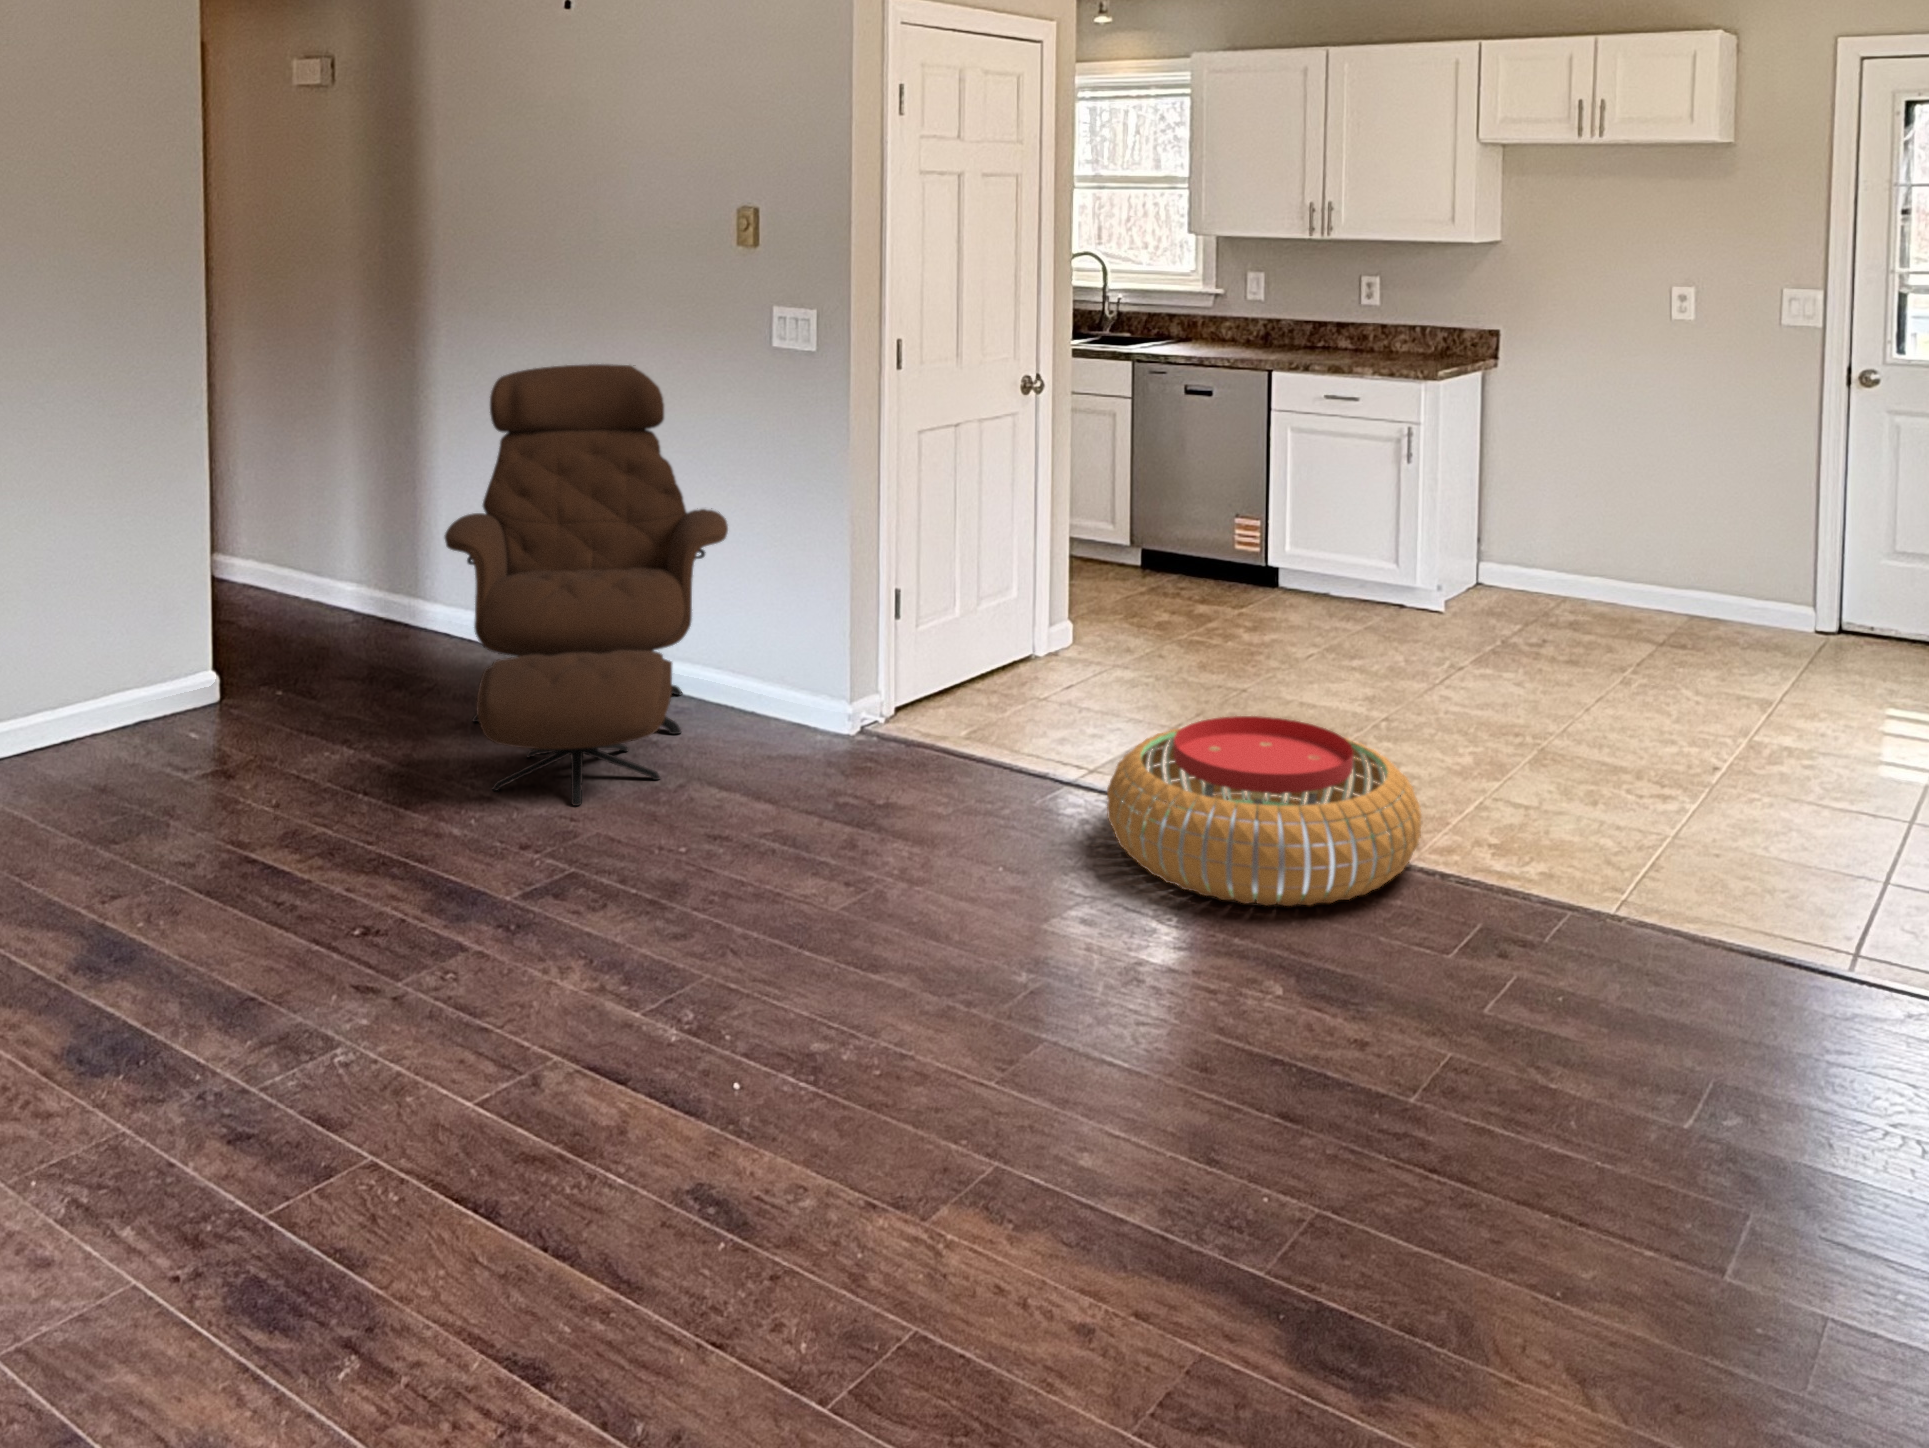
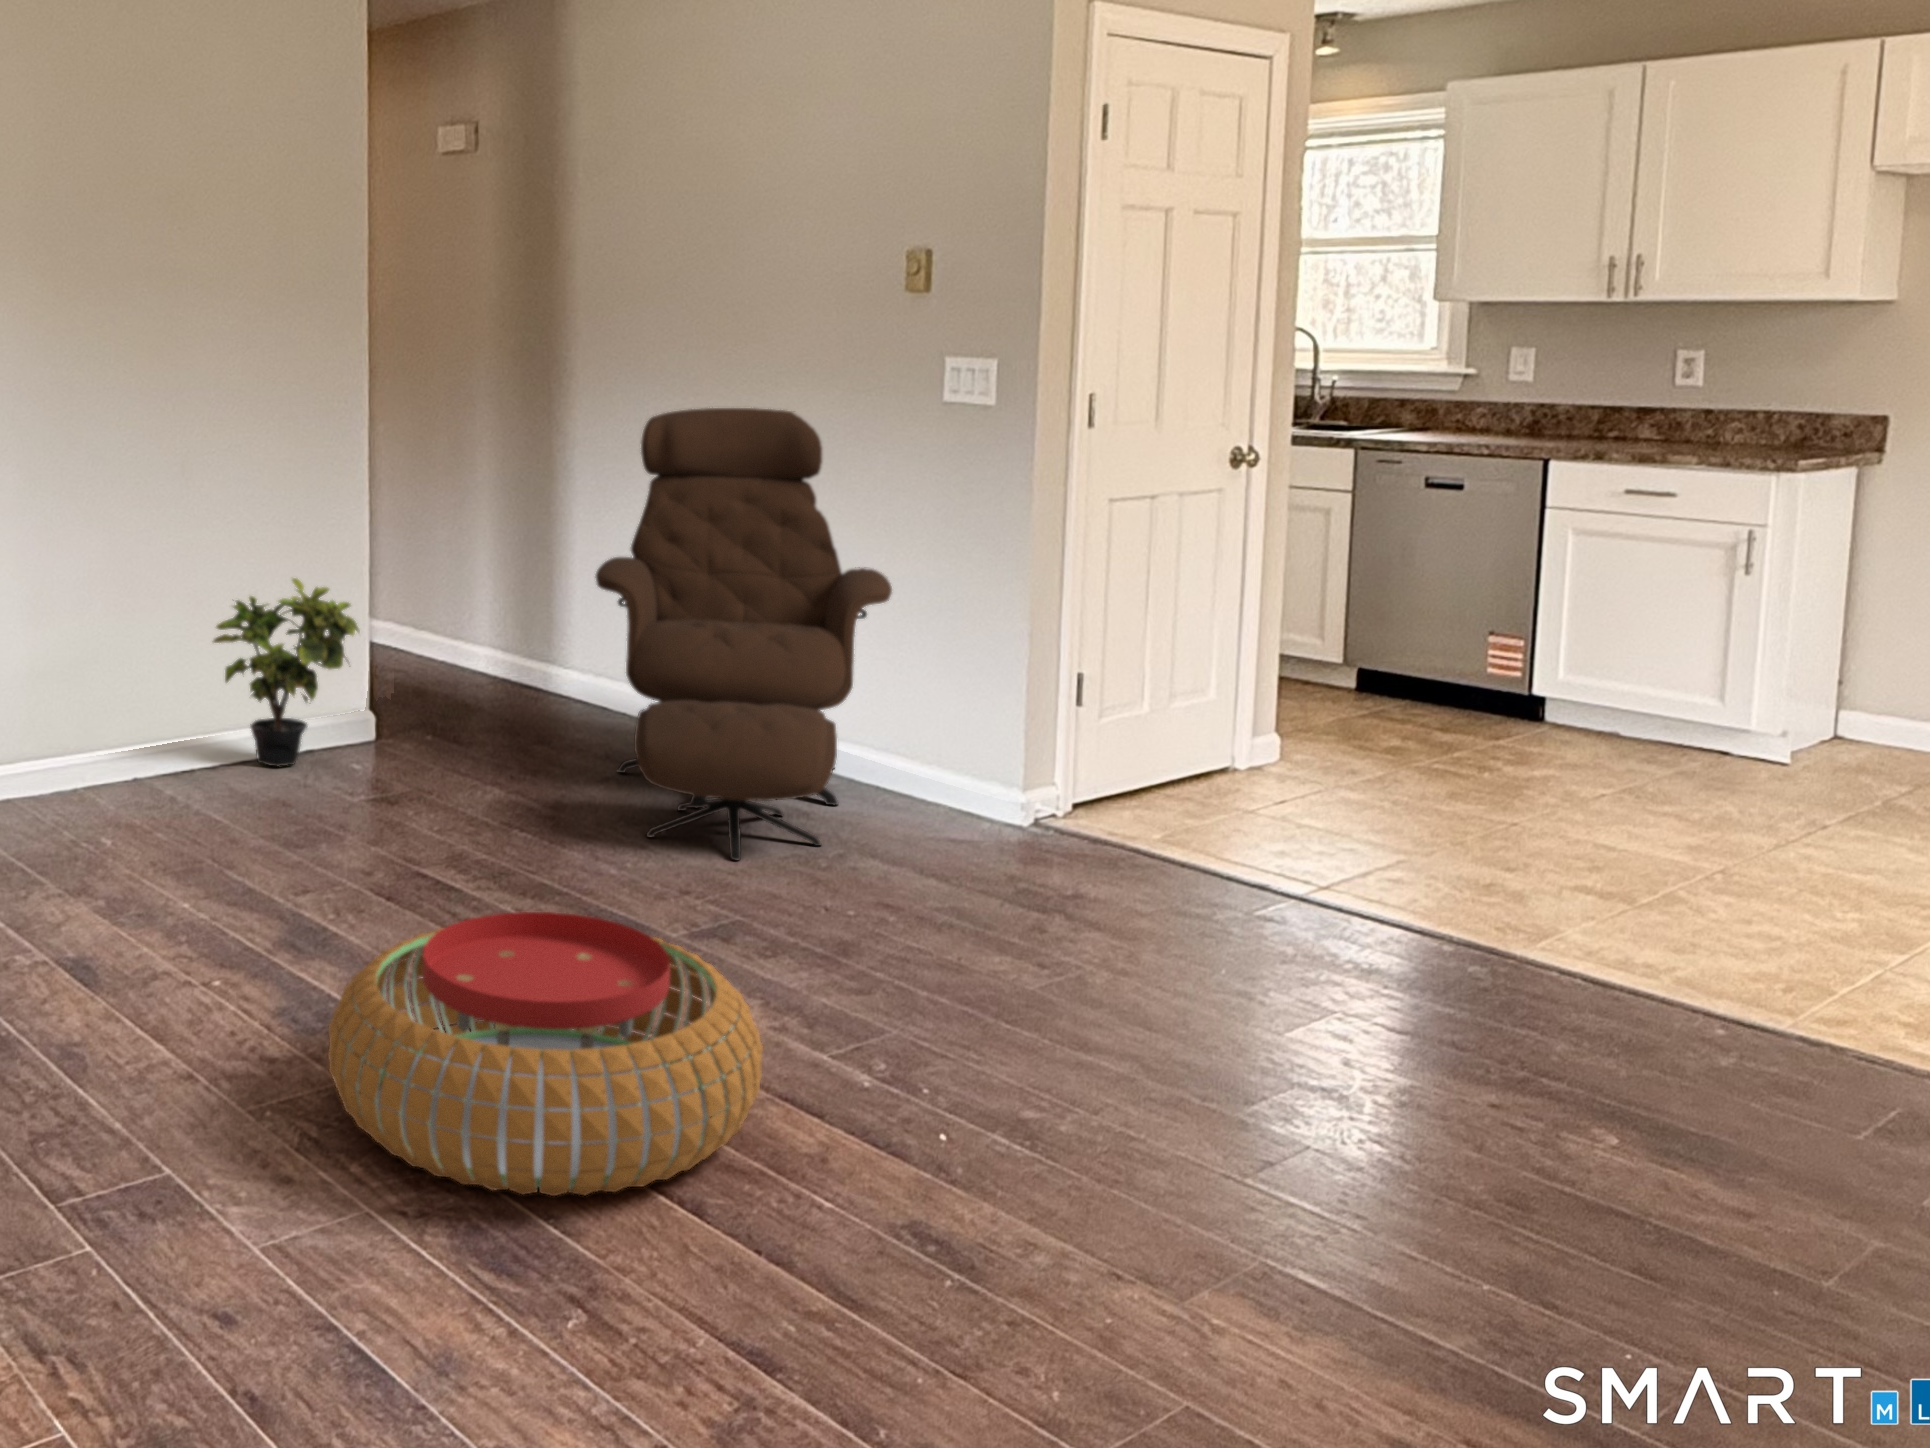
potted plant: none [34,561,200,756] -> present [213,578,359,766]
pouf: present [1107,716,1422,906] -> present [328,912,763,1196]

